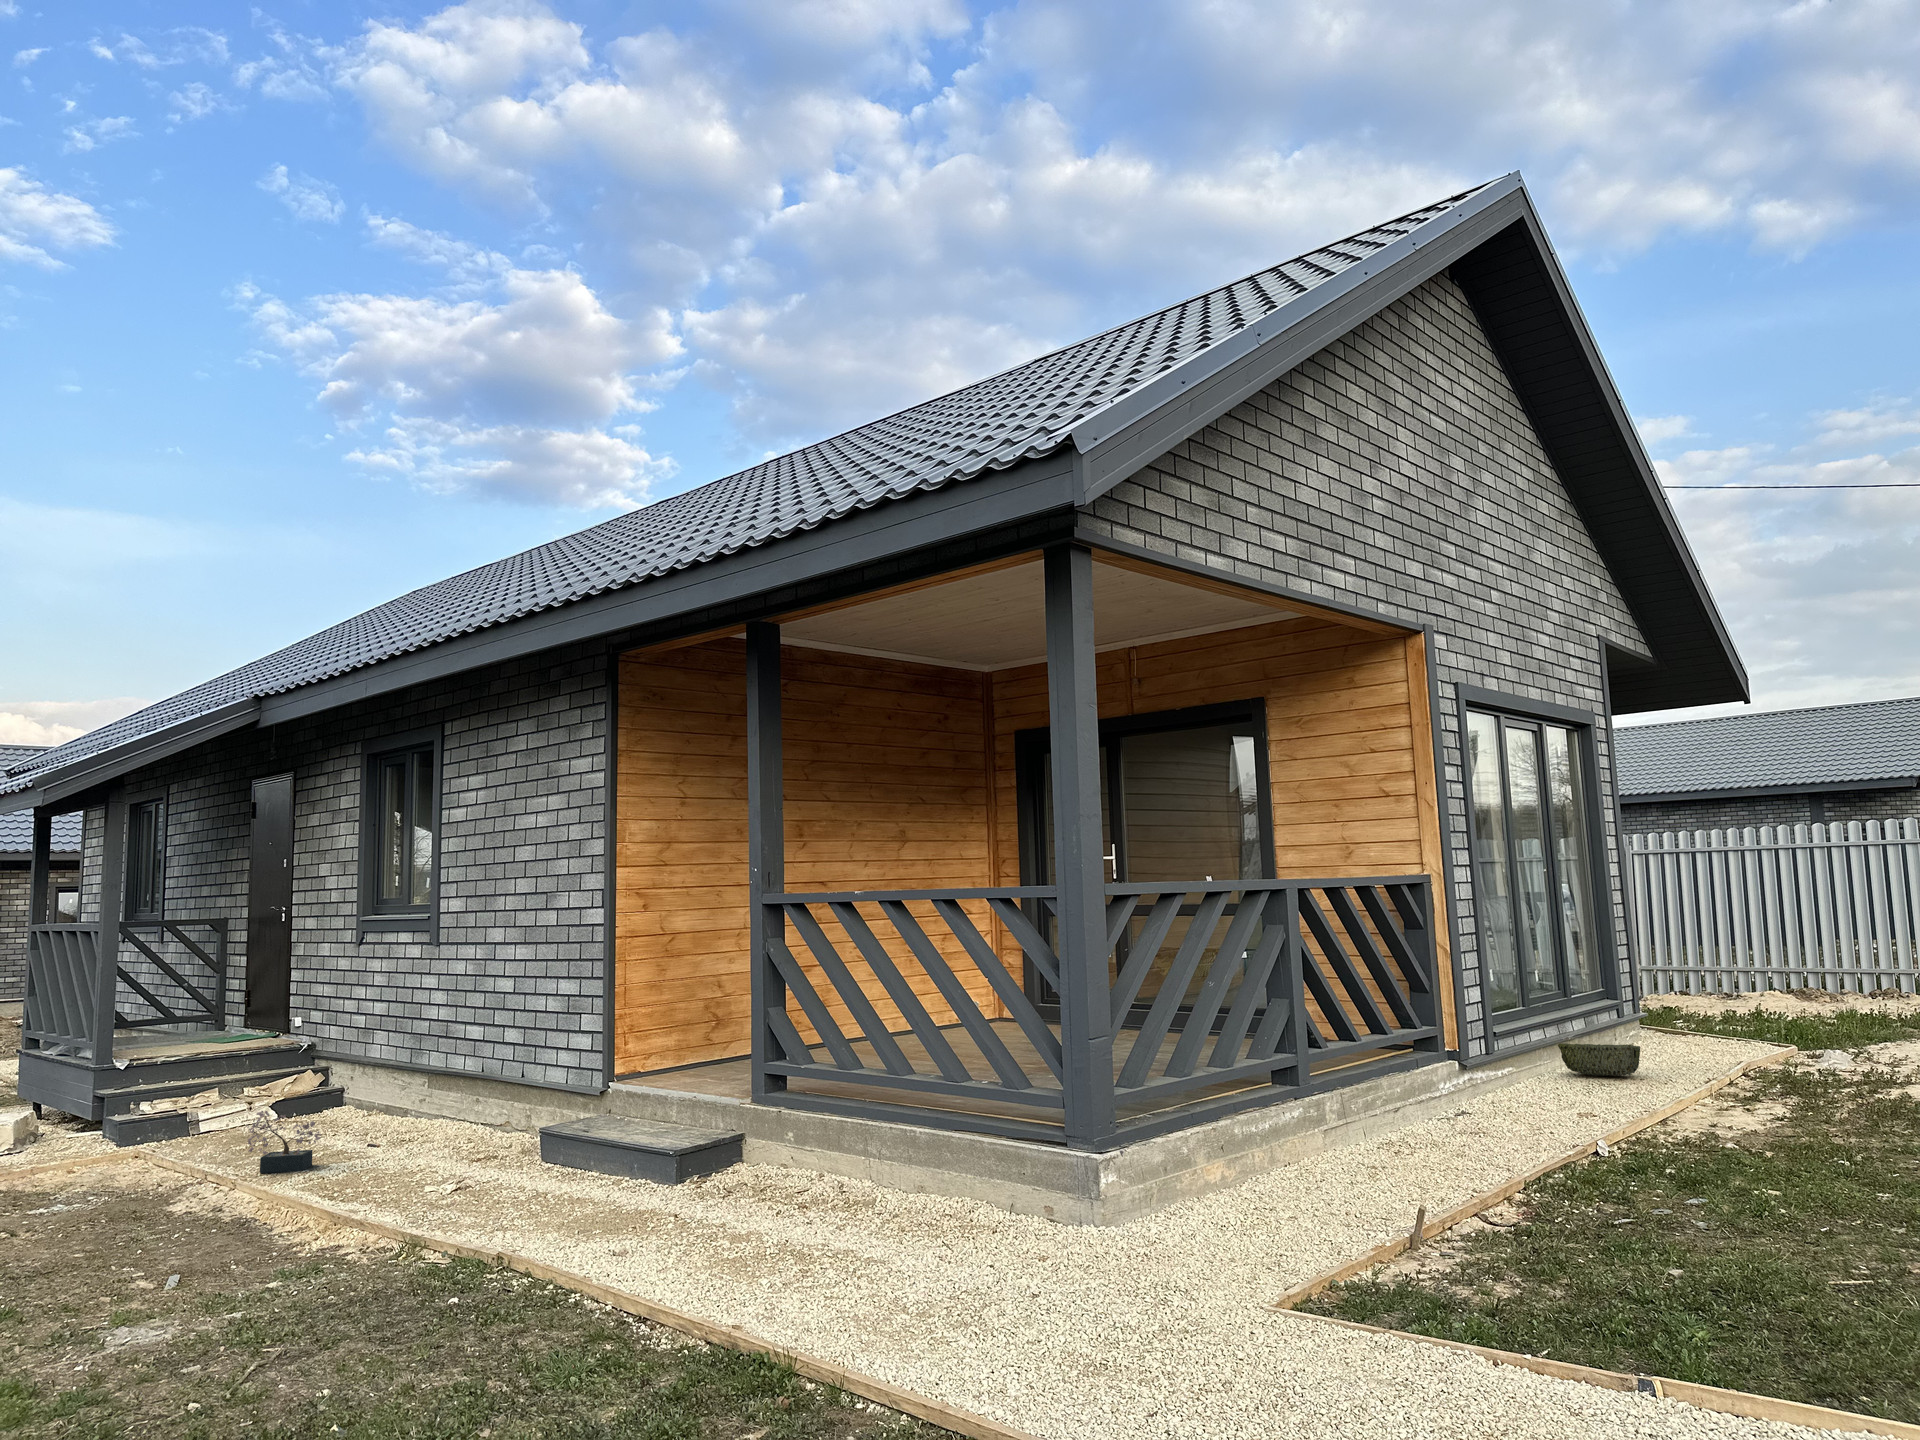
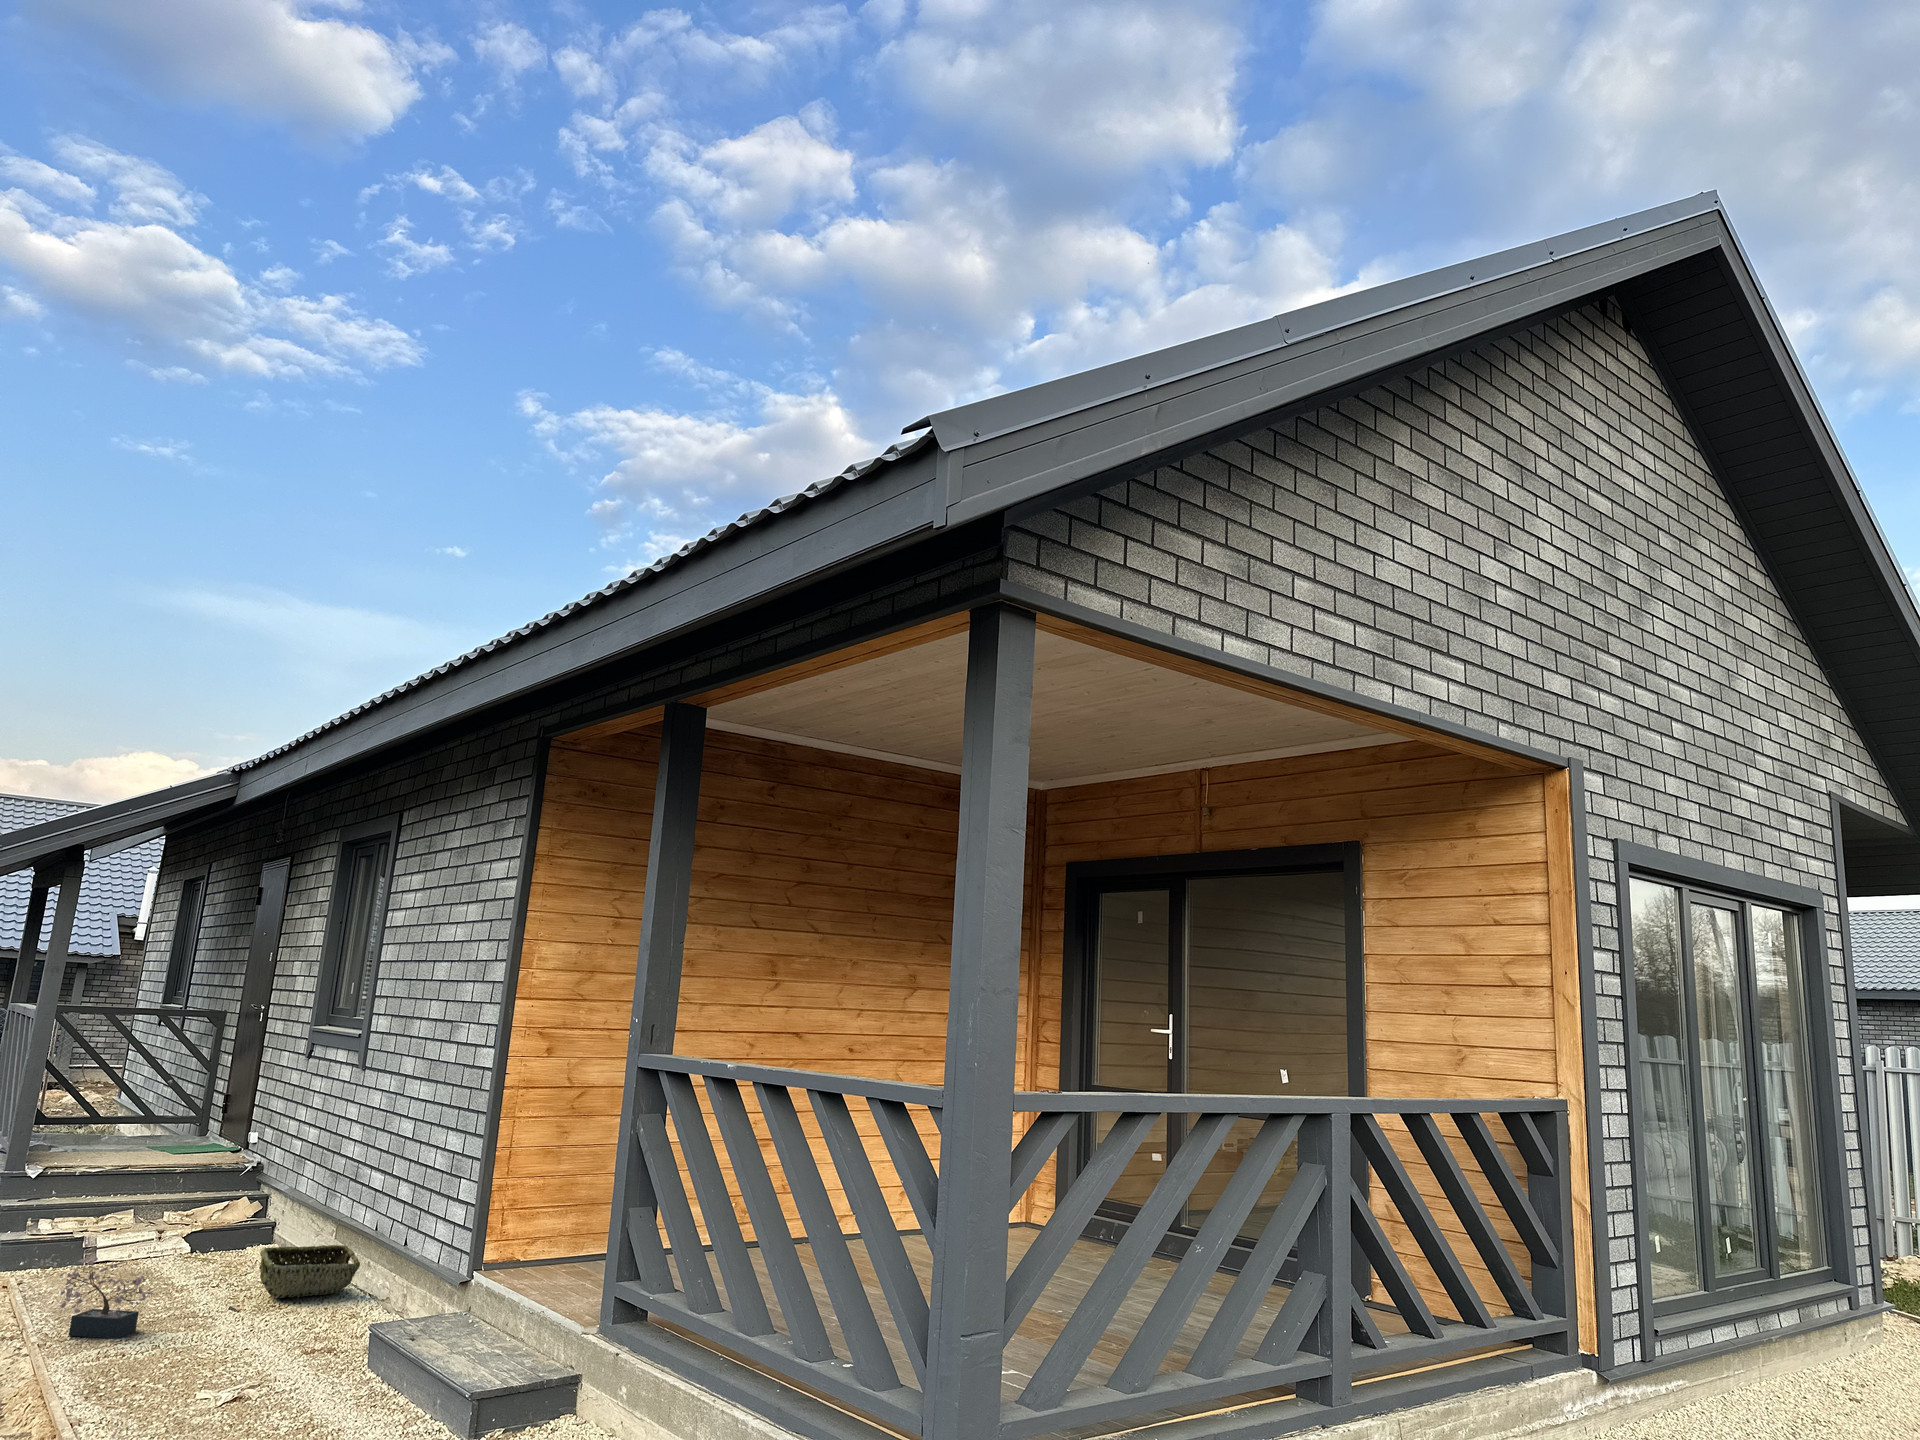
woven basket: present [1558,1043,1640,1076] -> present [260,1245,360,1299]

